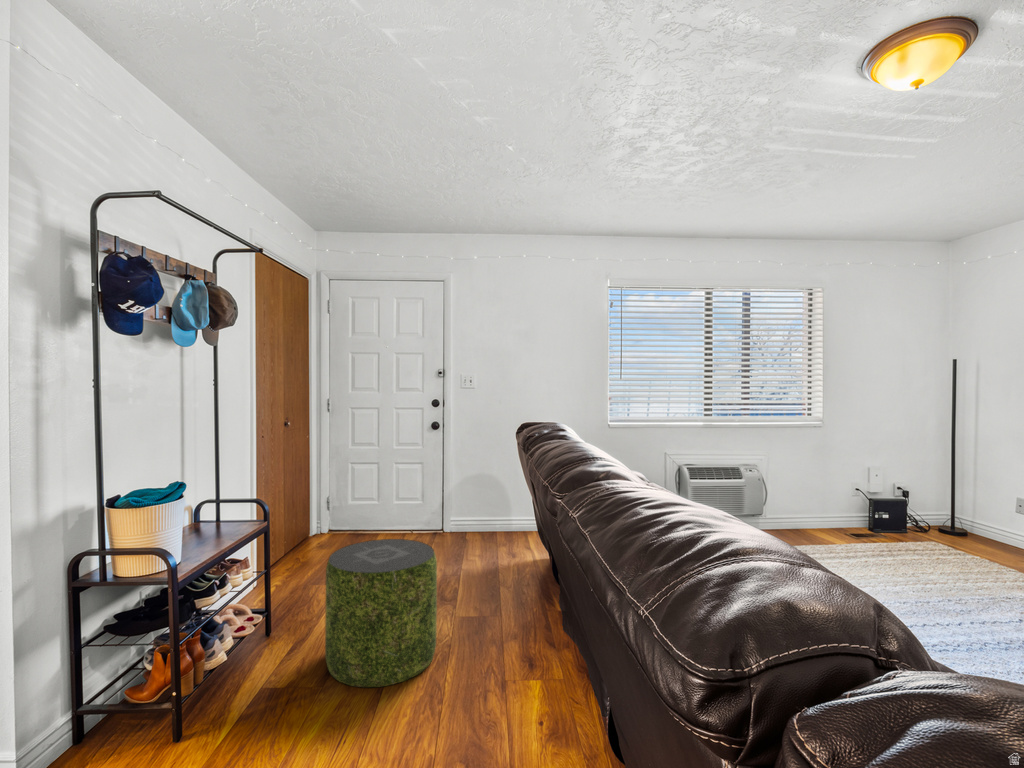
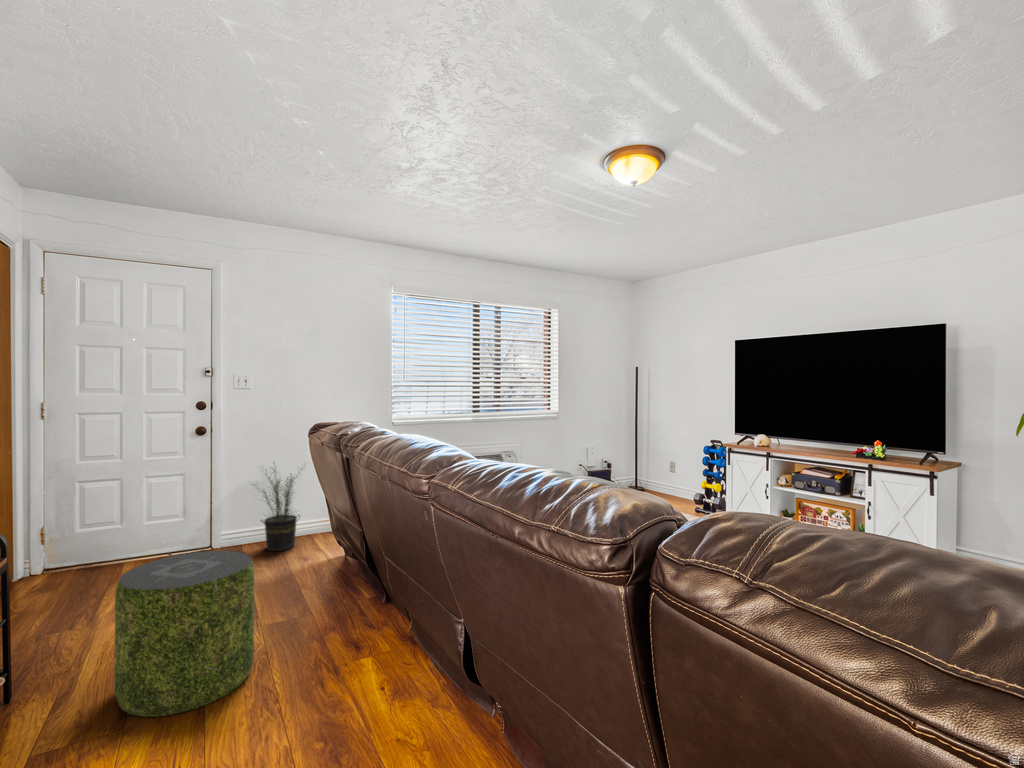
potted plant: none [470,455,525,543] -> present [261,469,302,551]

